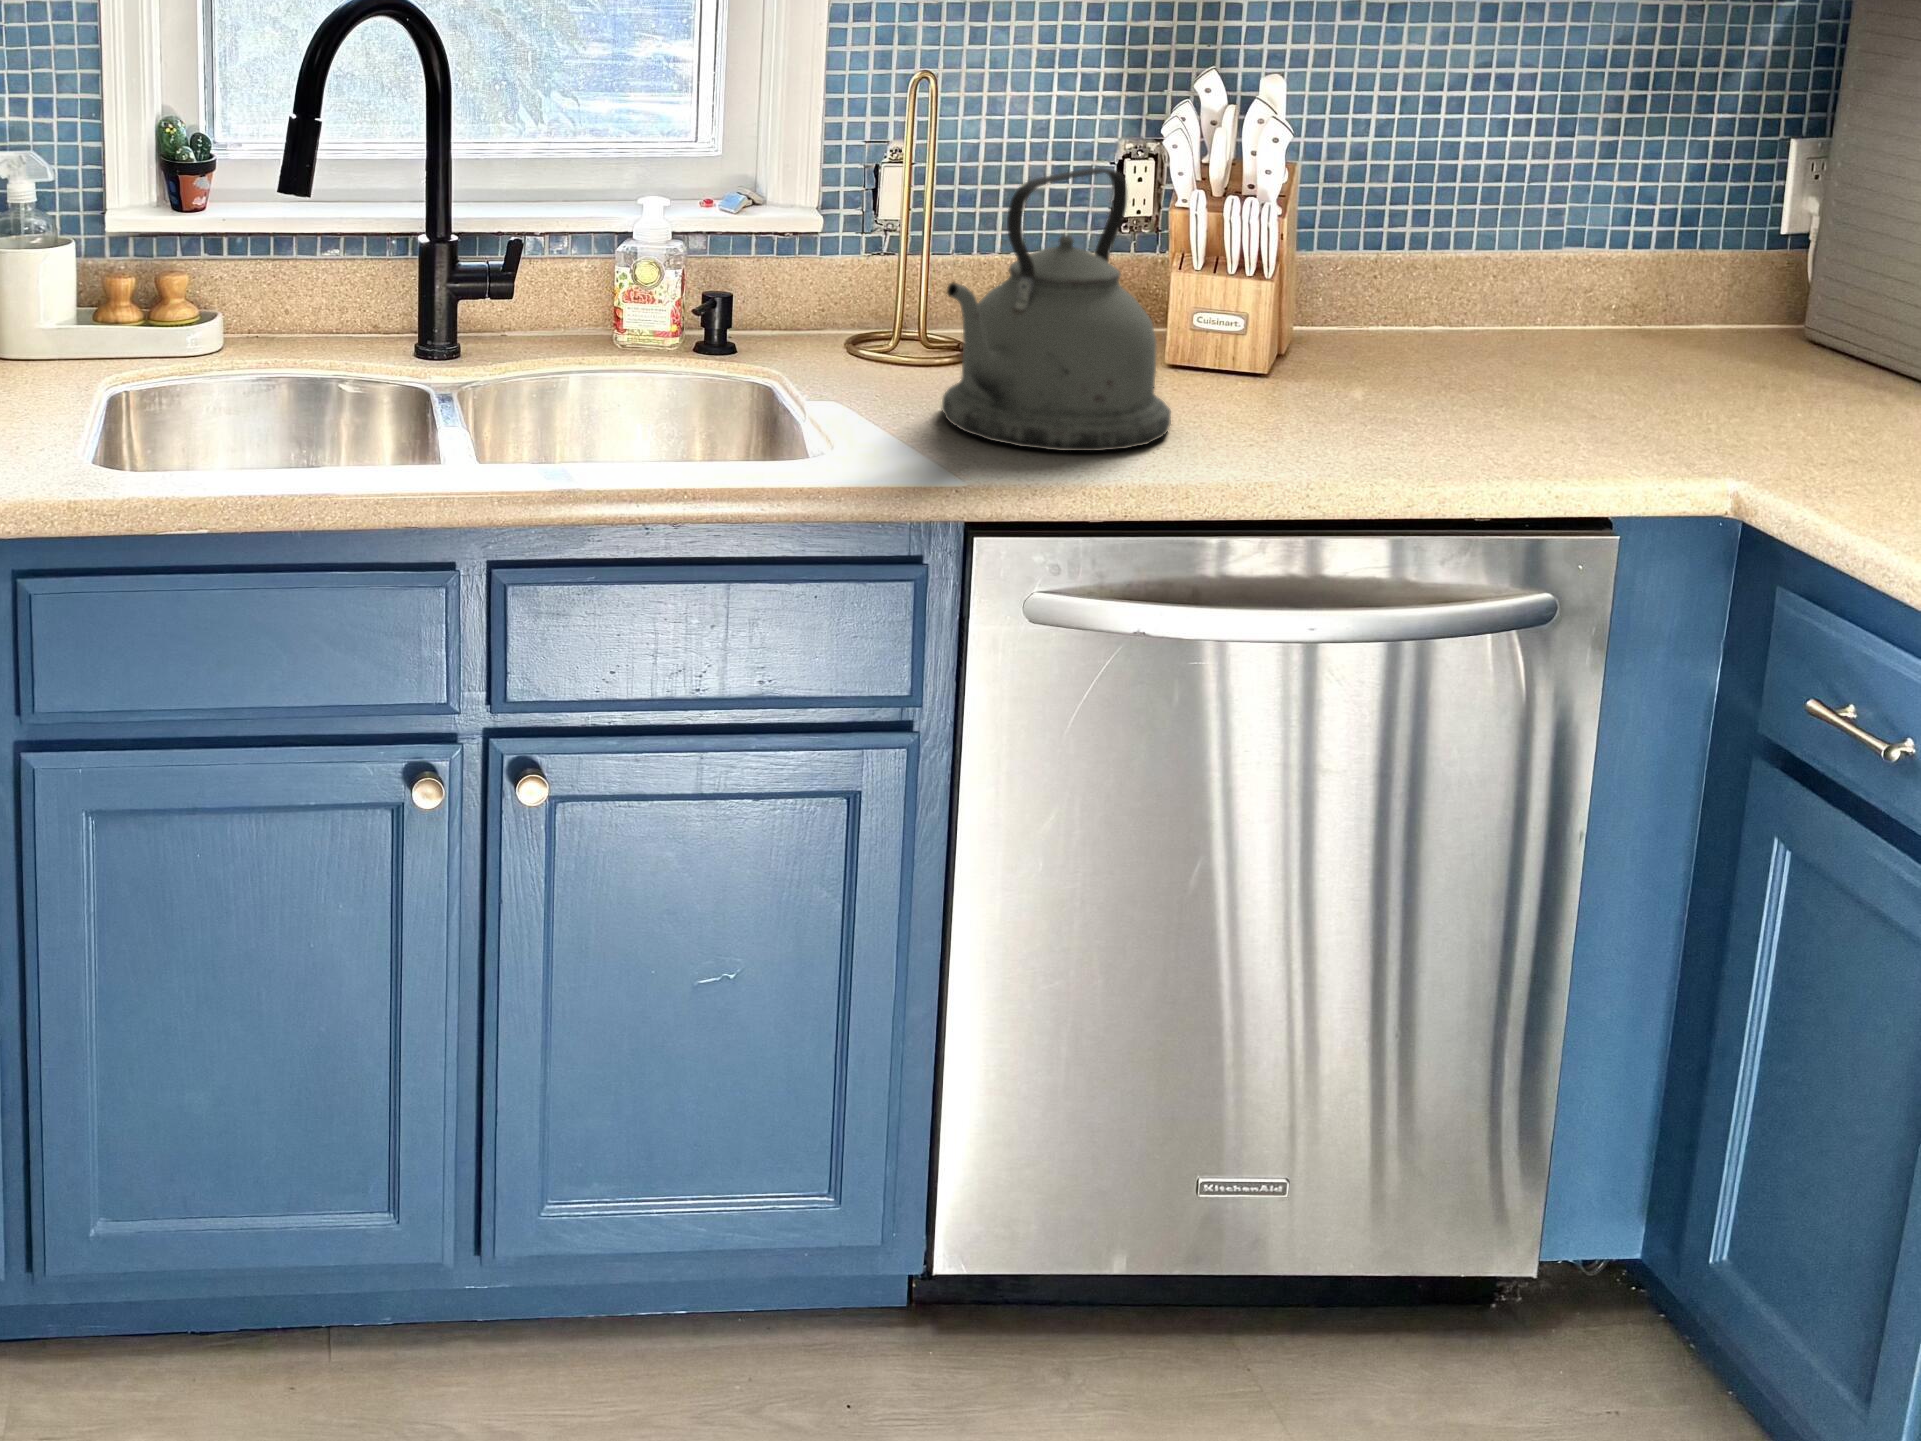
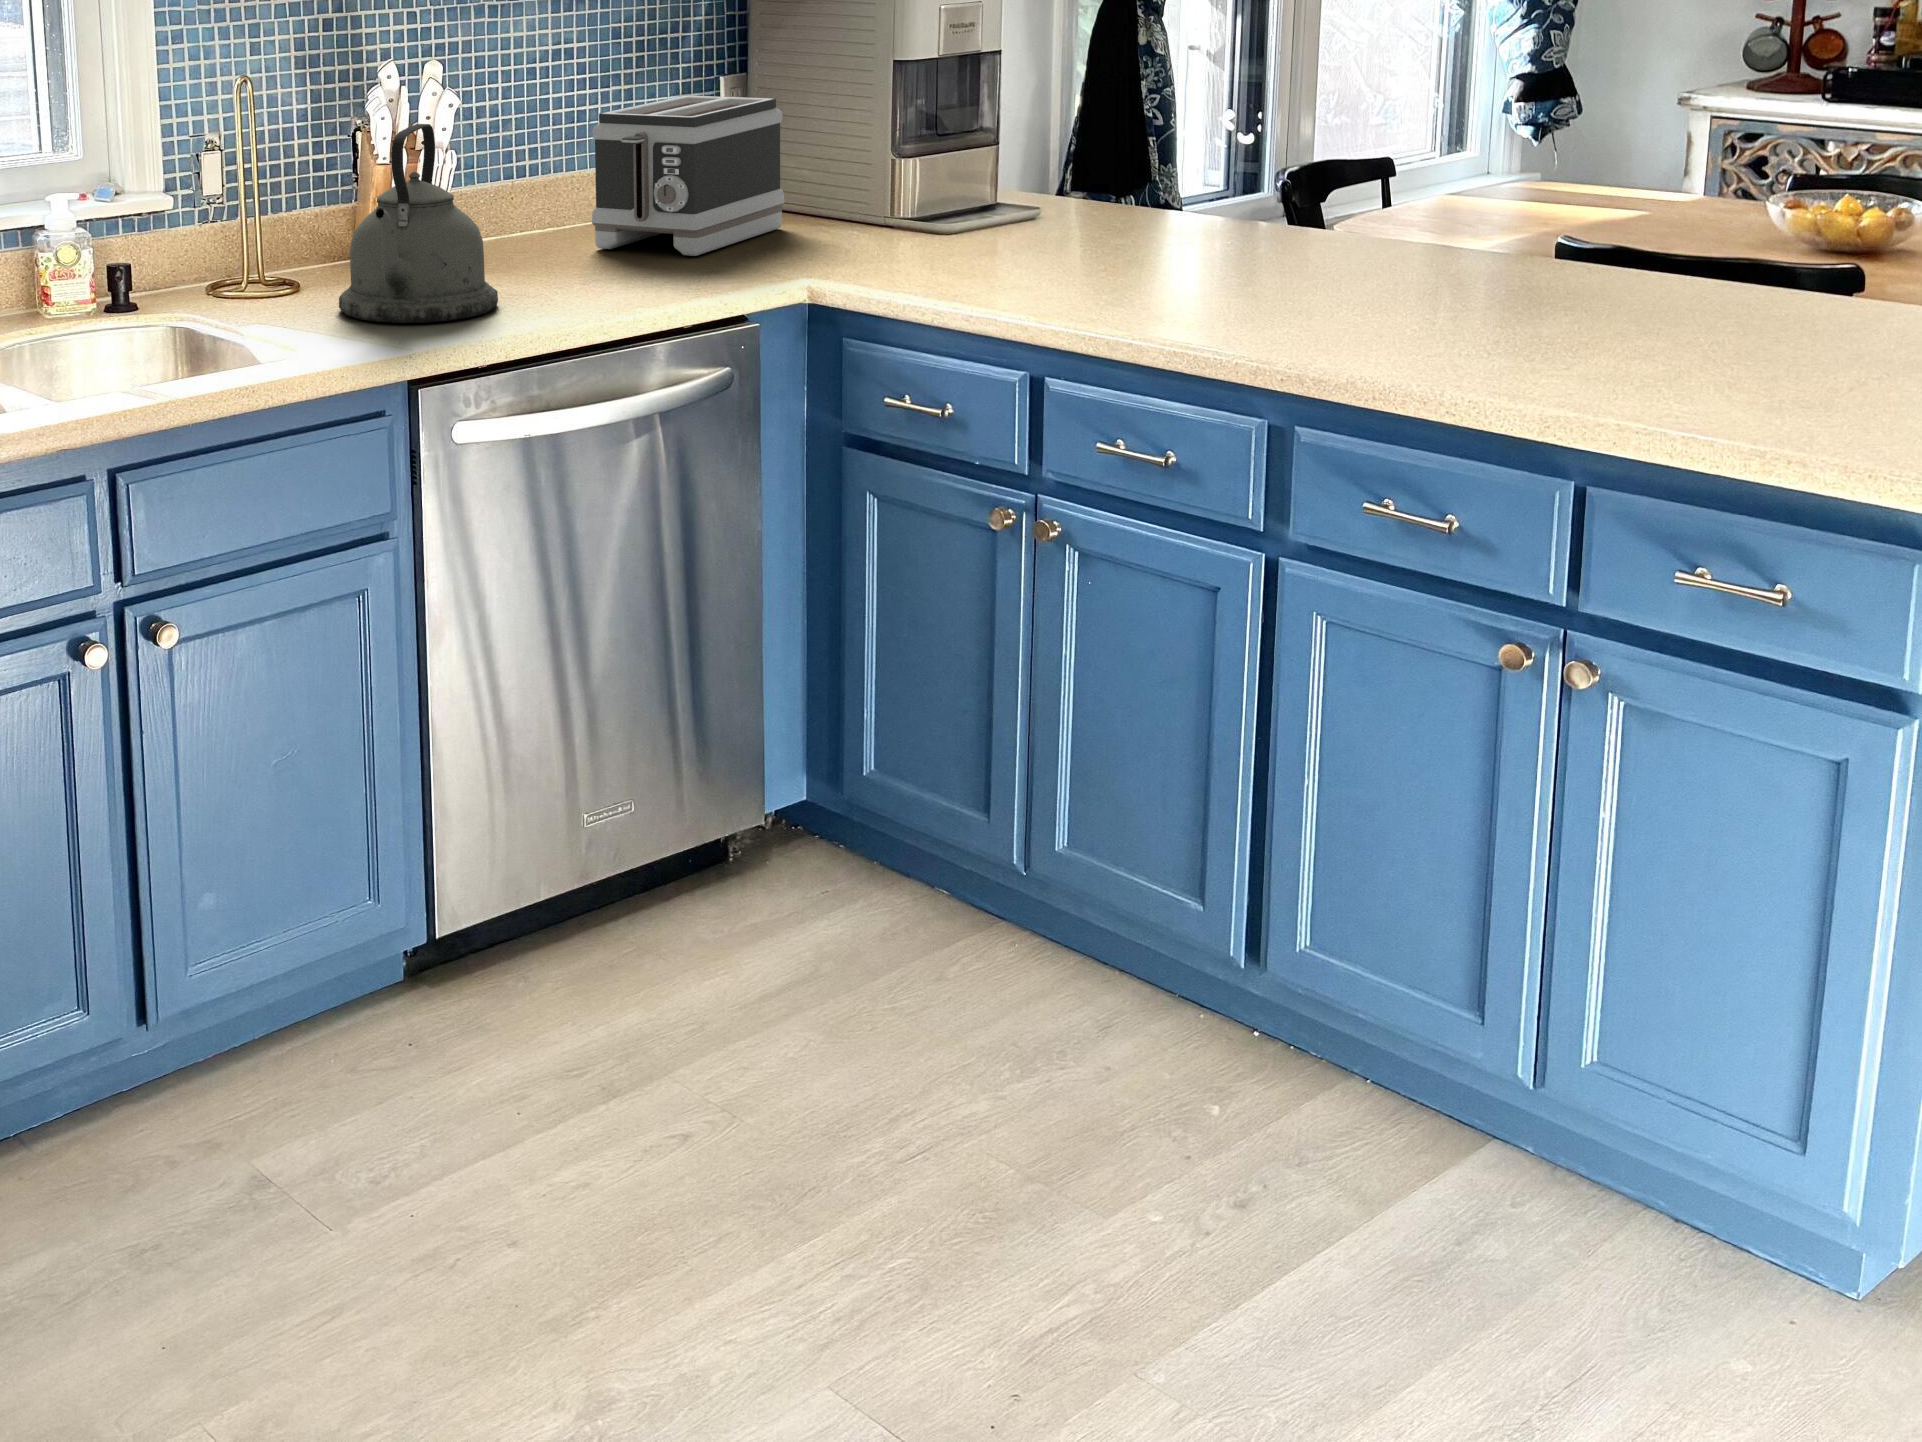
toaster: none [1441,164,1819,413] -> present [592,95,785,256]

